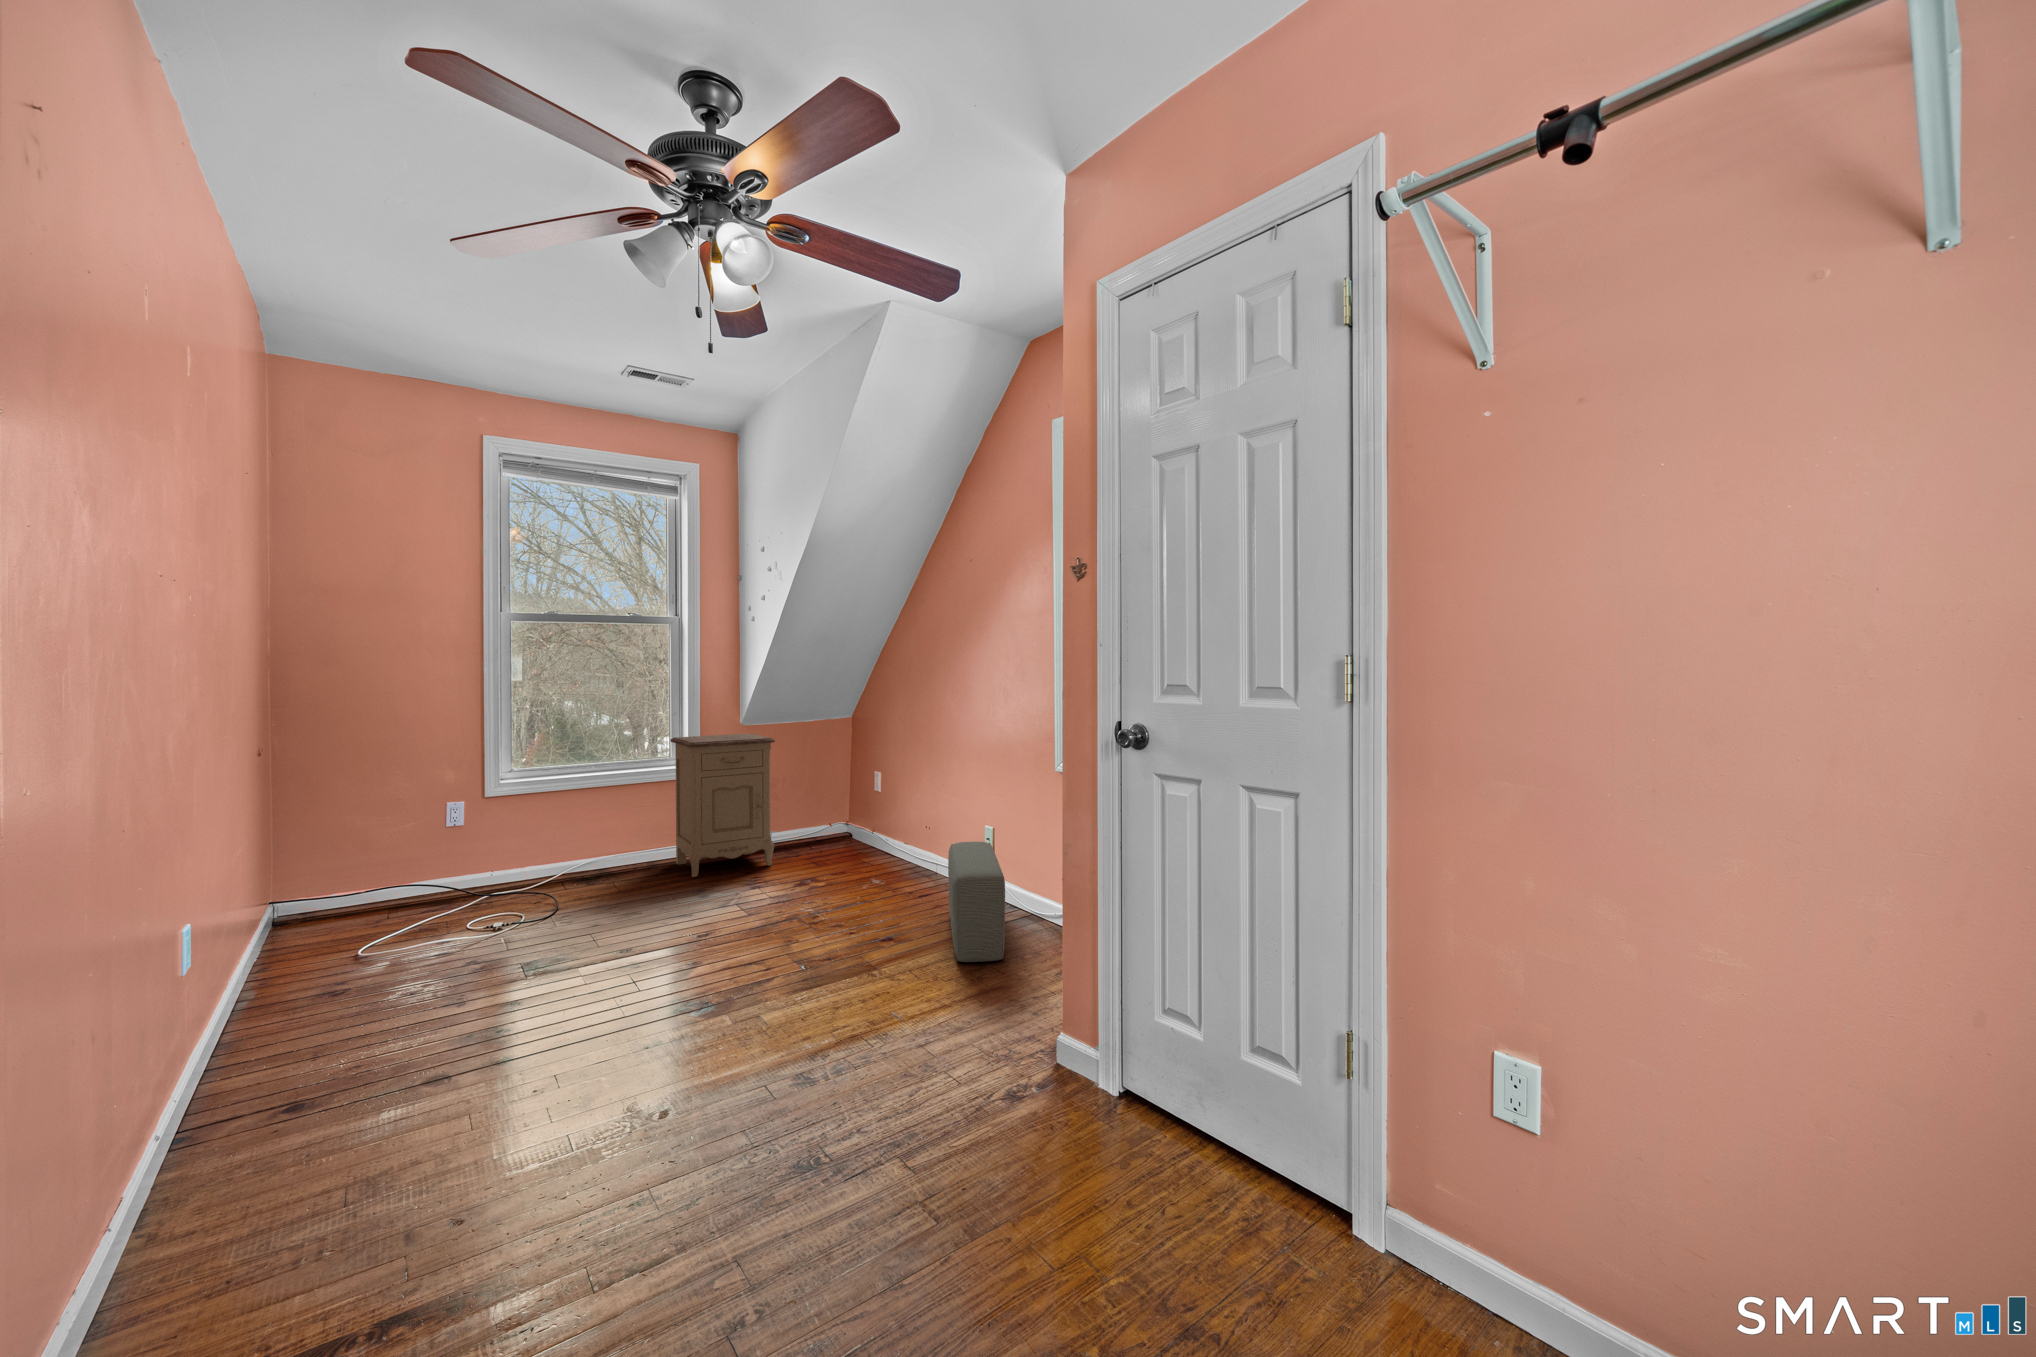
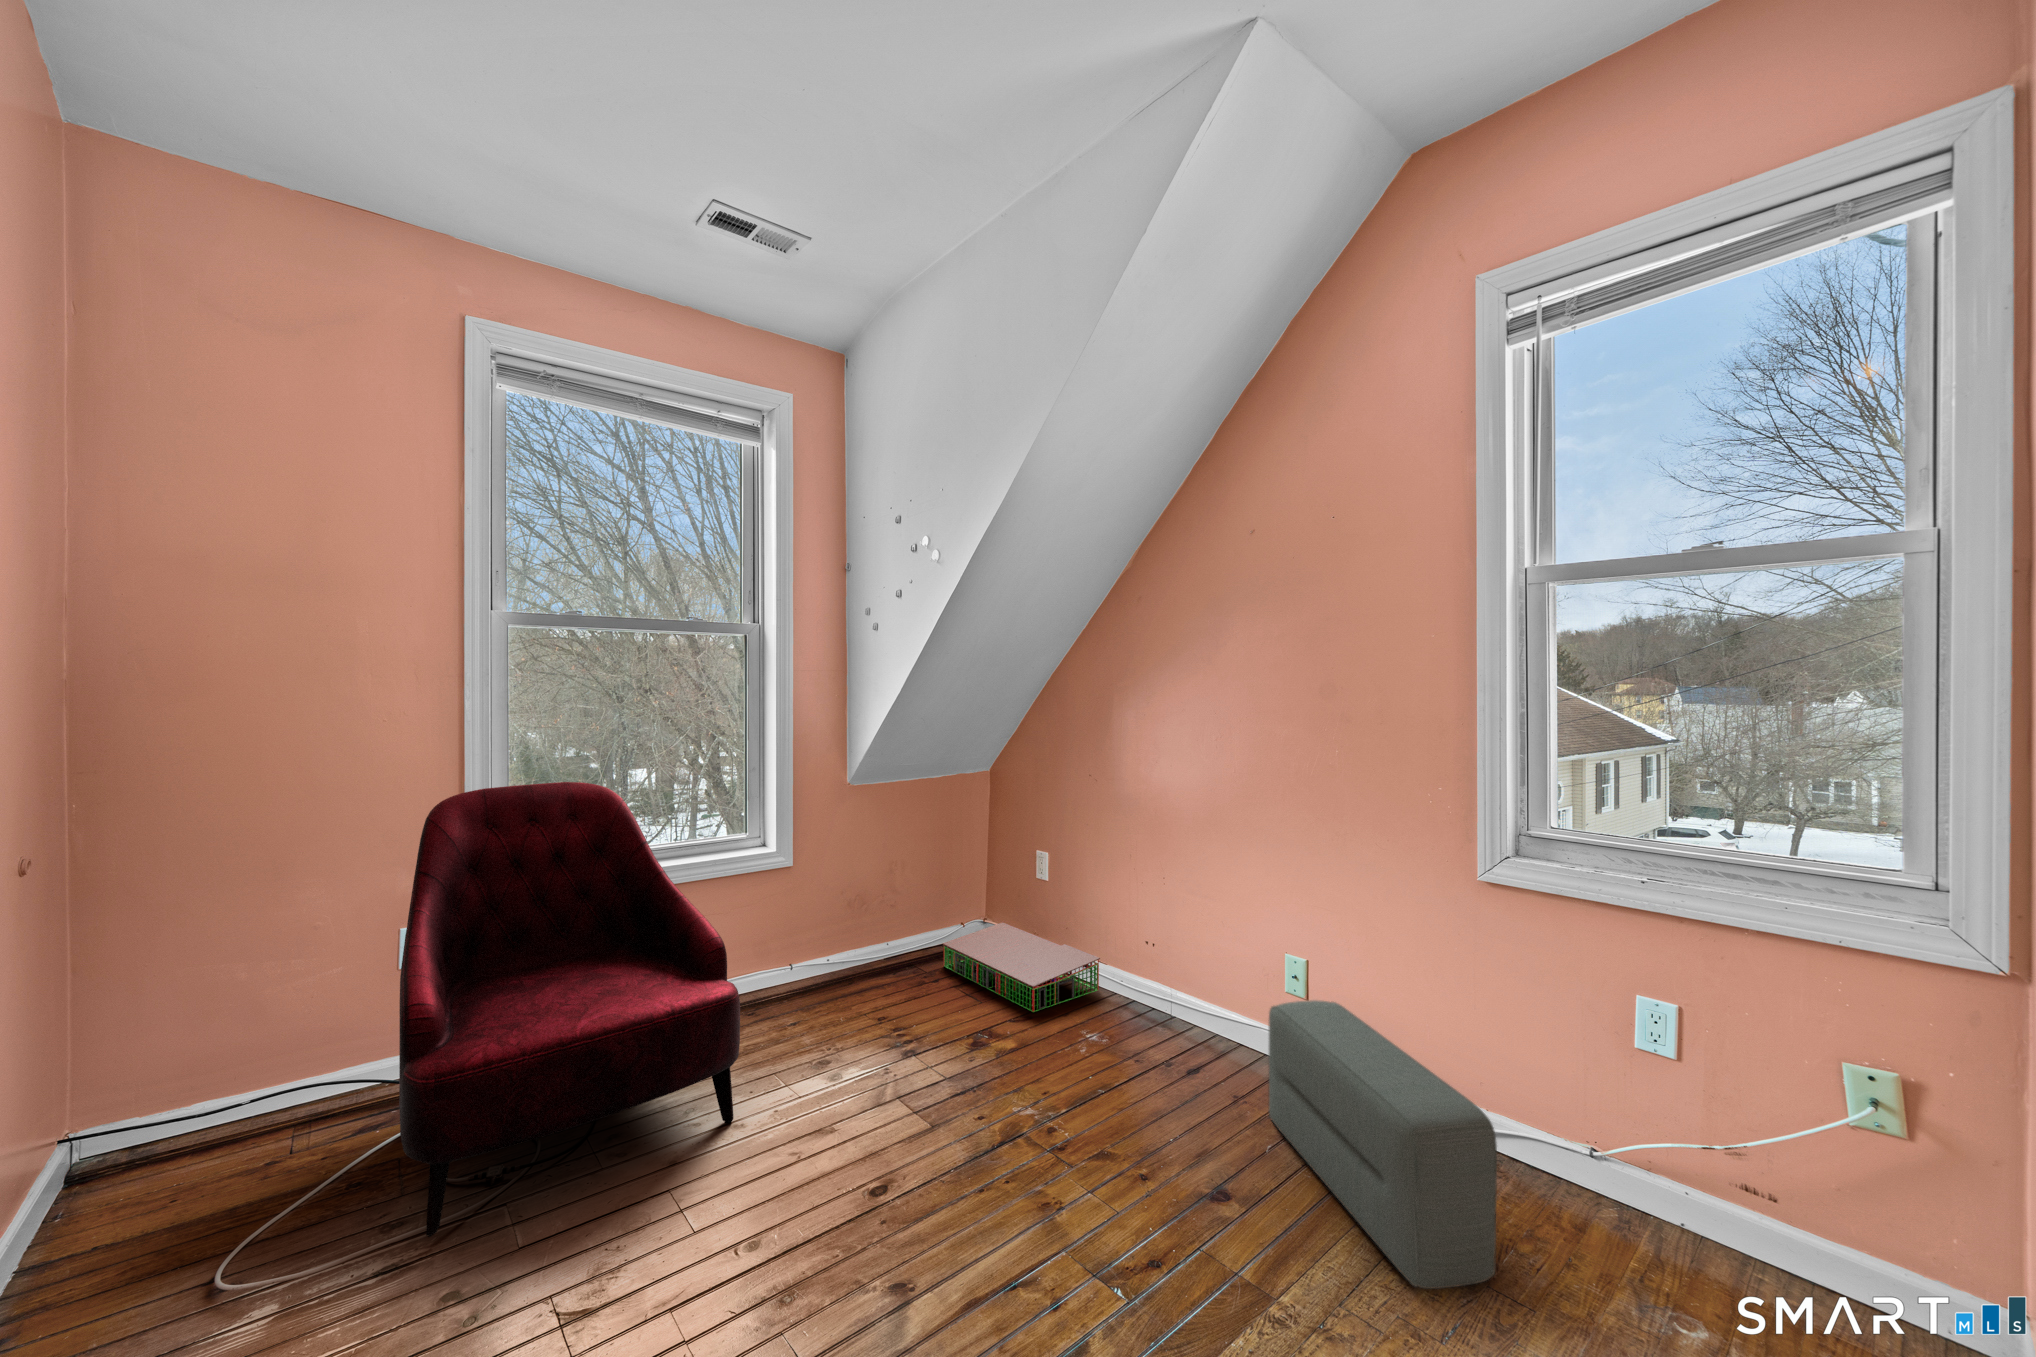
armchair: none [445,718,642,944] -> present [399,782,740,1237]
nightstand: present [670,733,775,877] -> none [750,794,911,1030]
storage bin: none [808,825,903,871] -> present [943,922,1100,1012]

